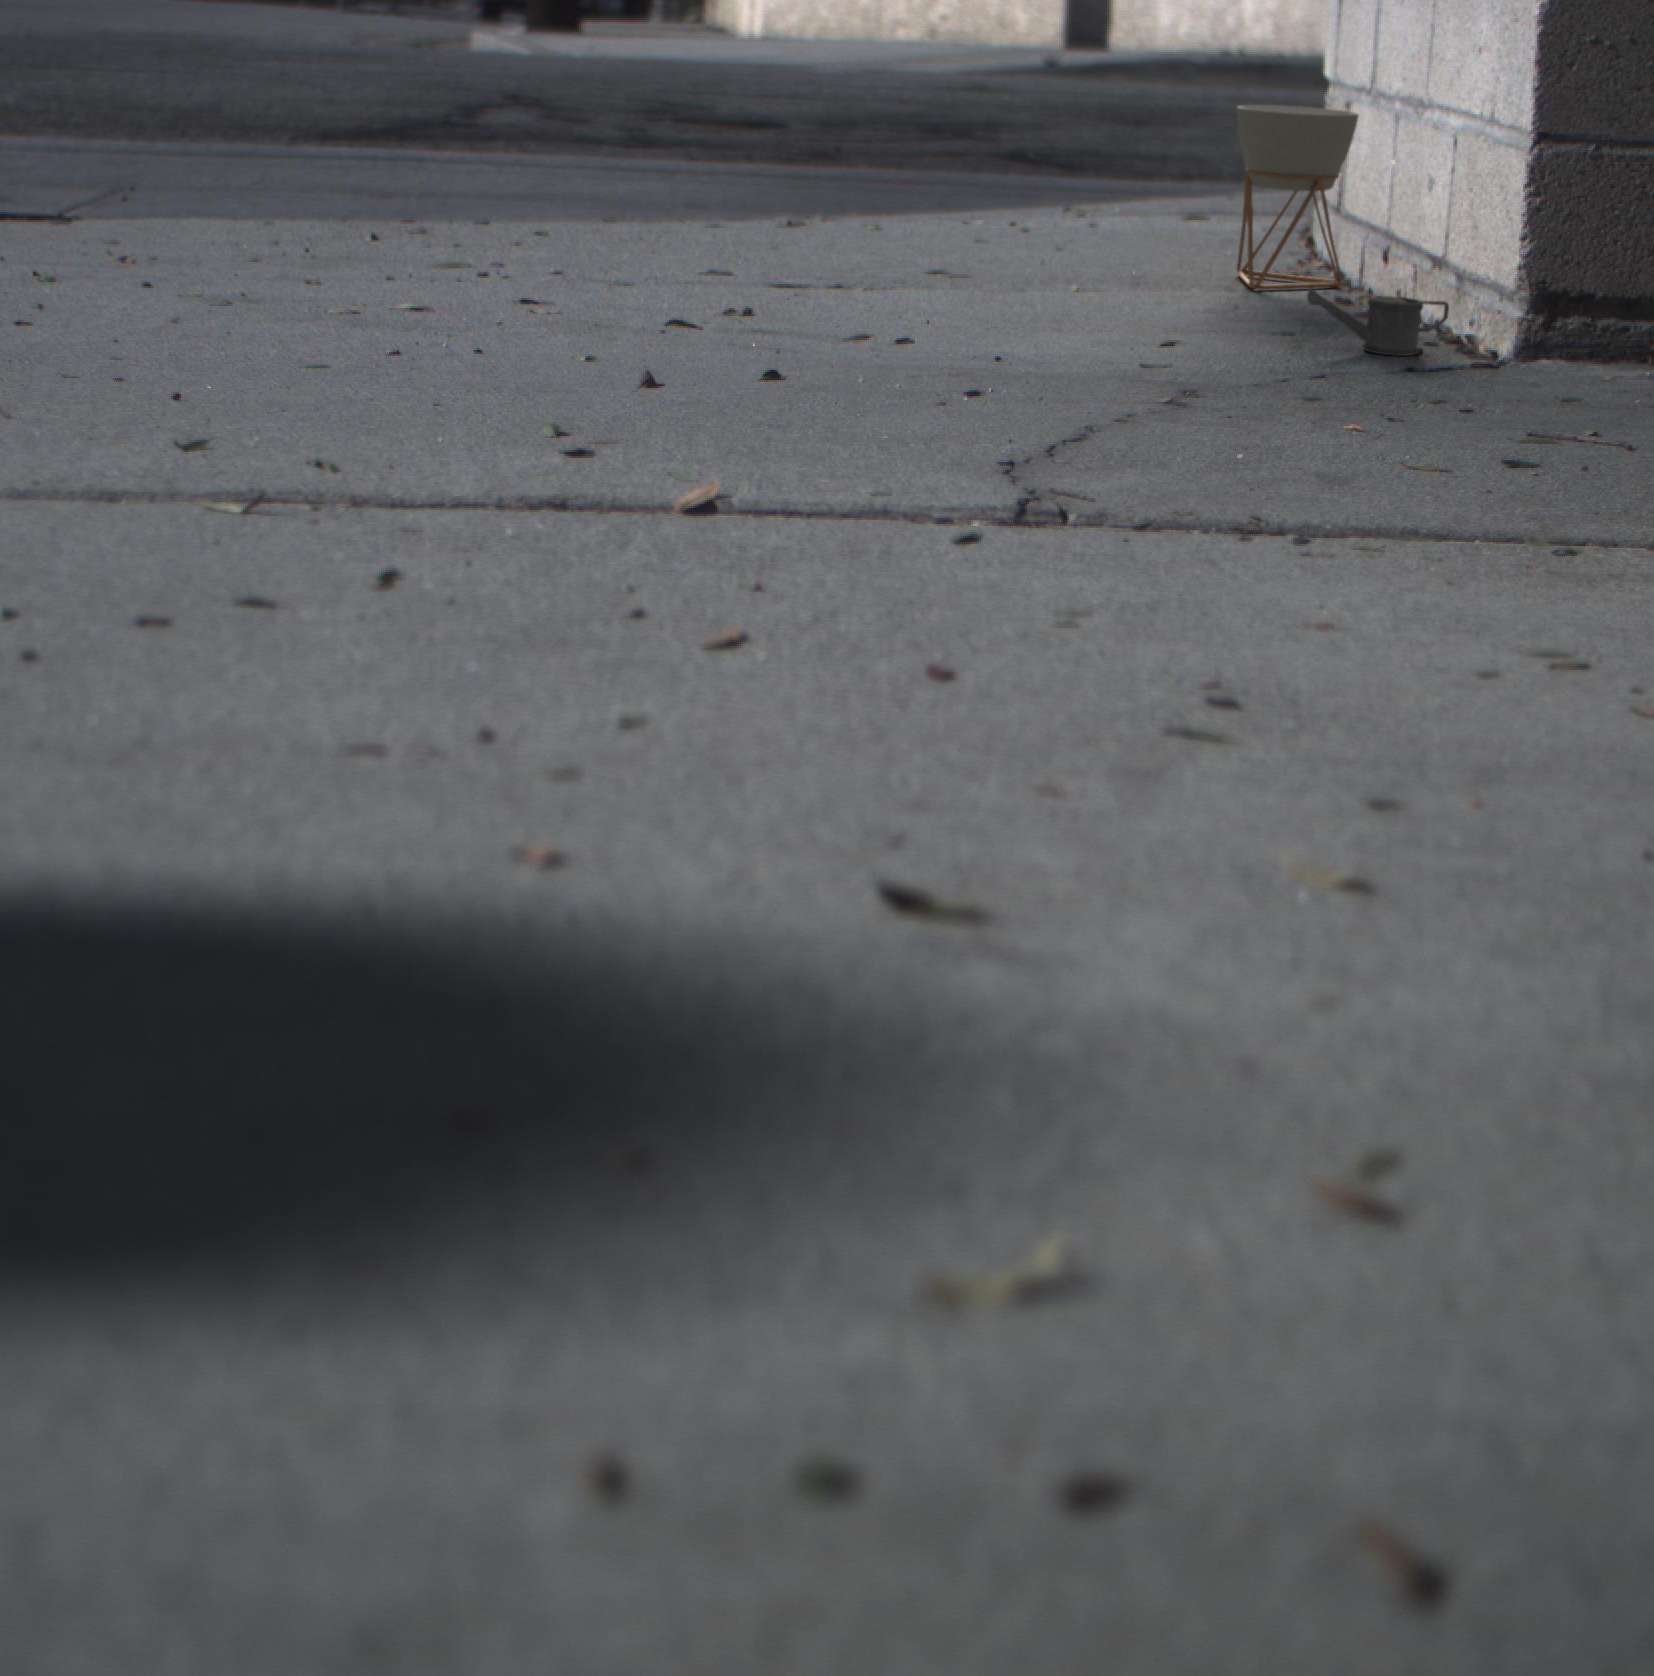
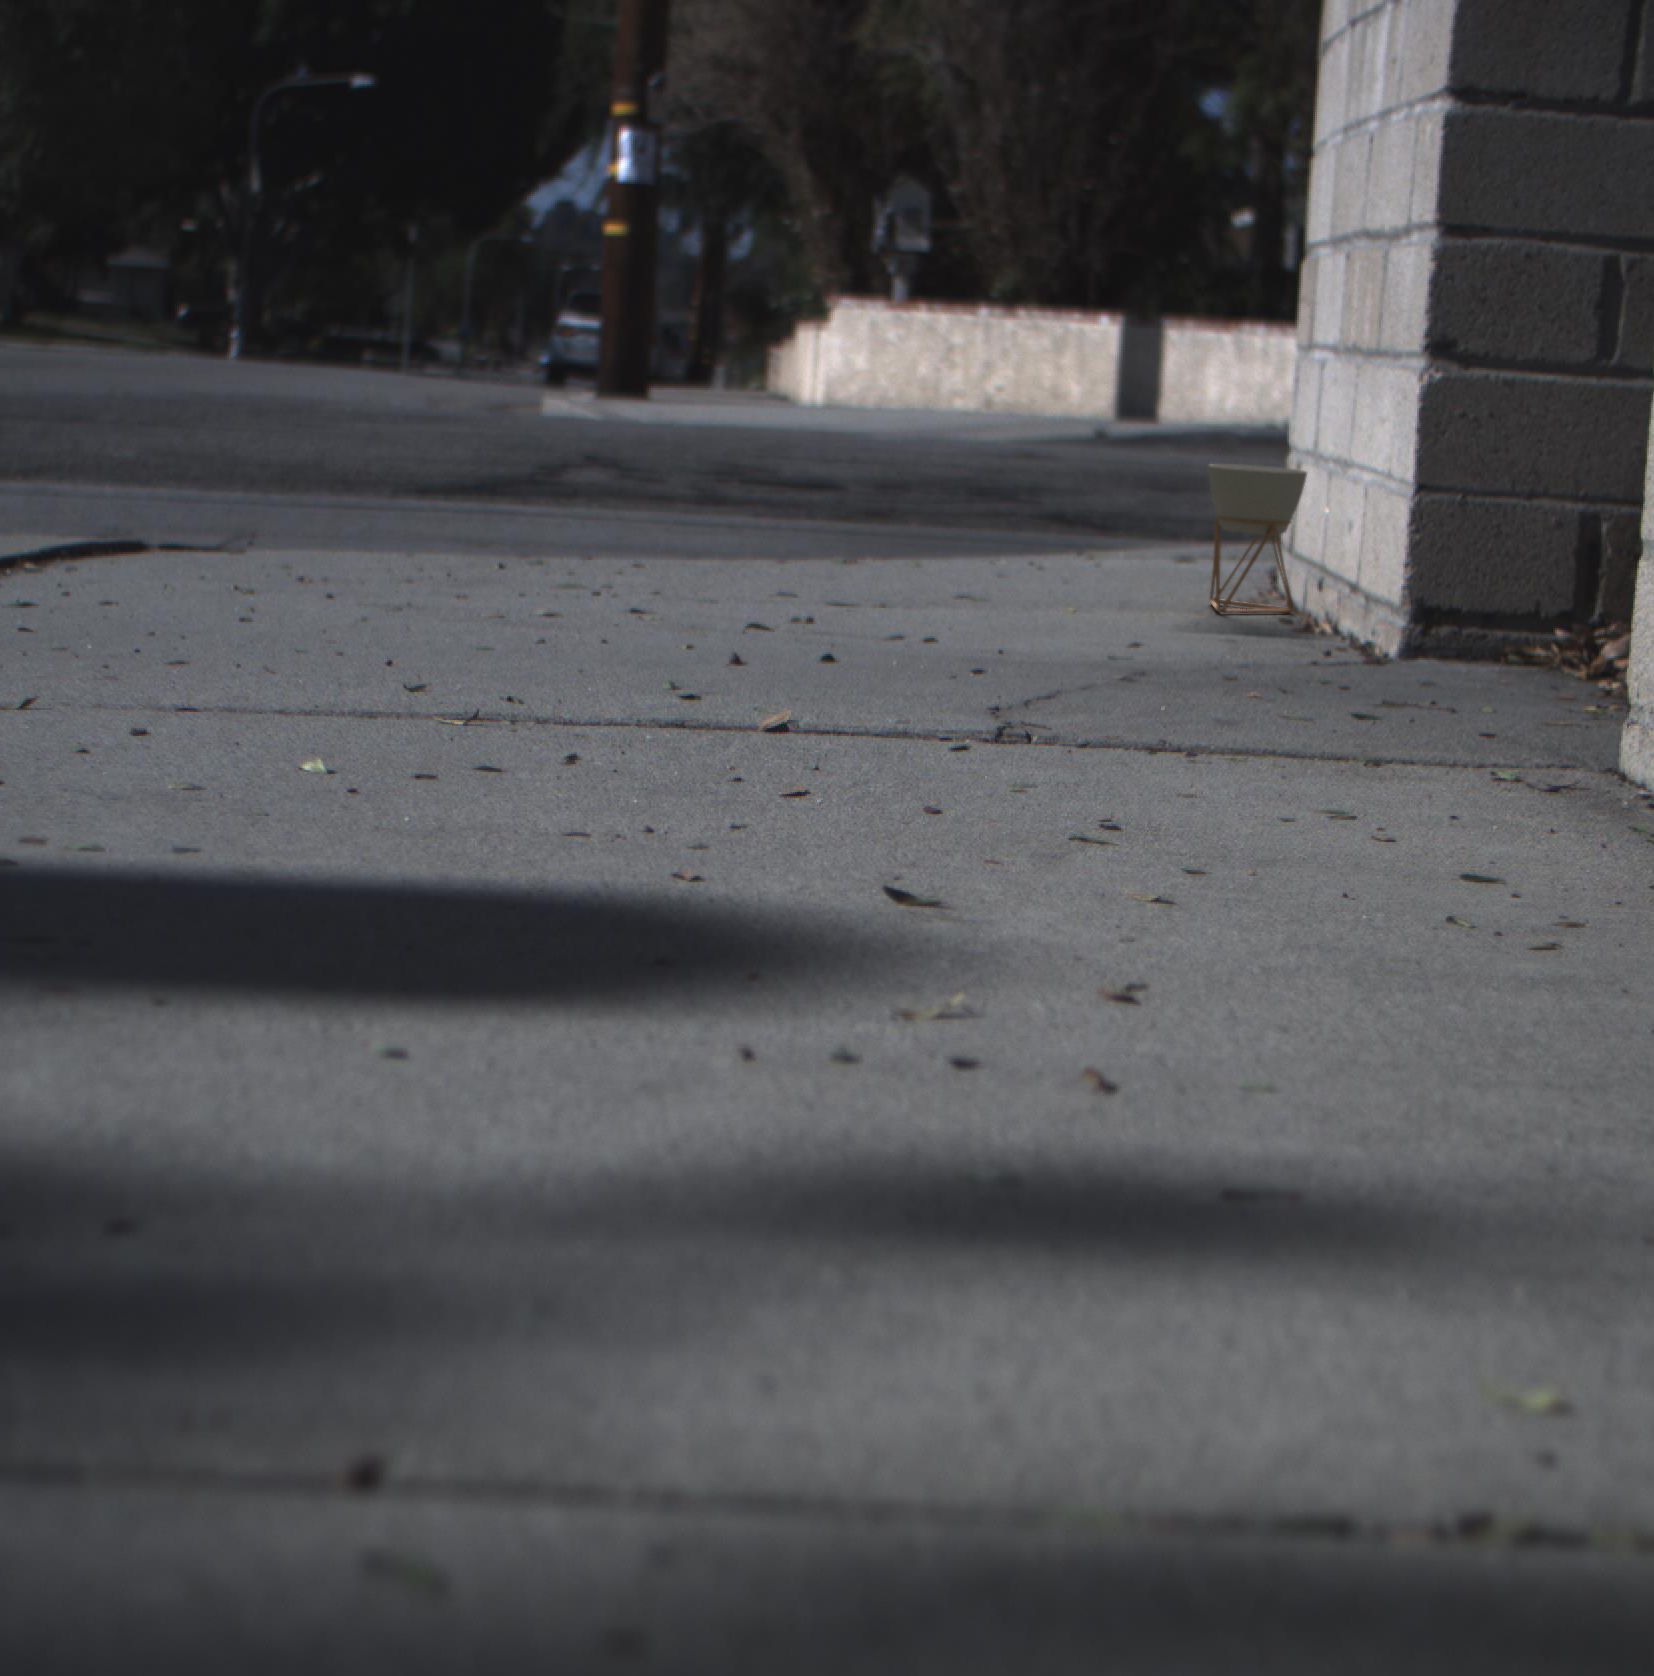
watering can: present [1307,287,1449,356] -> none [1246,603,1358,658]

